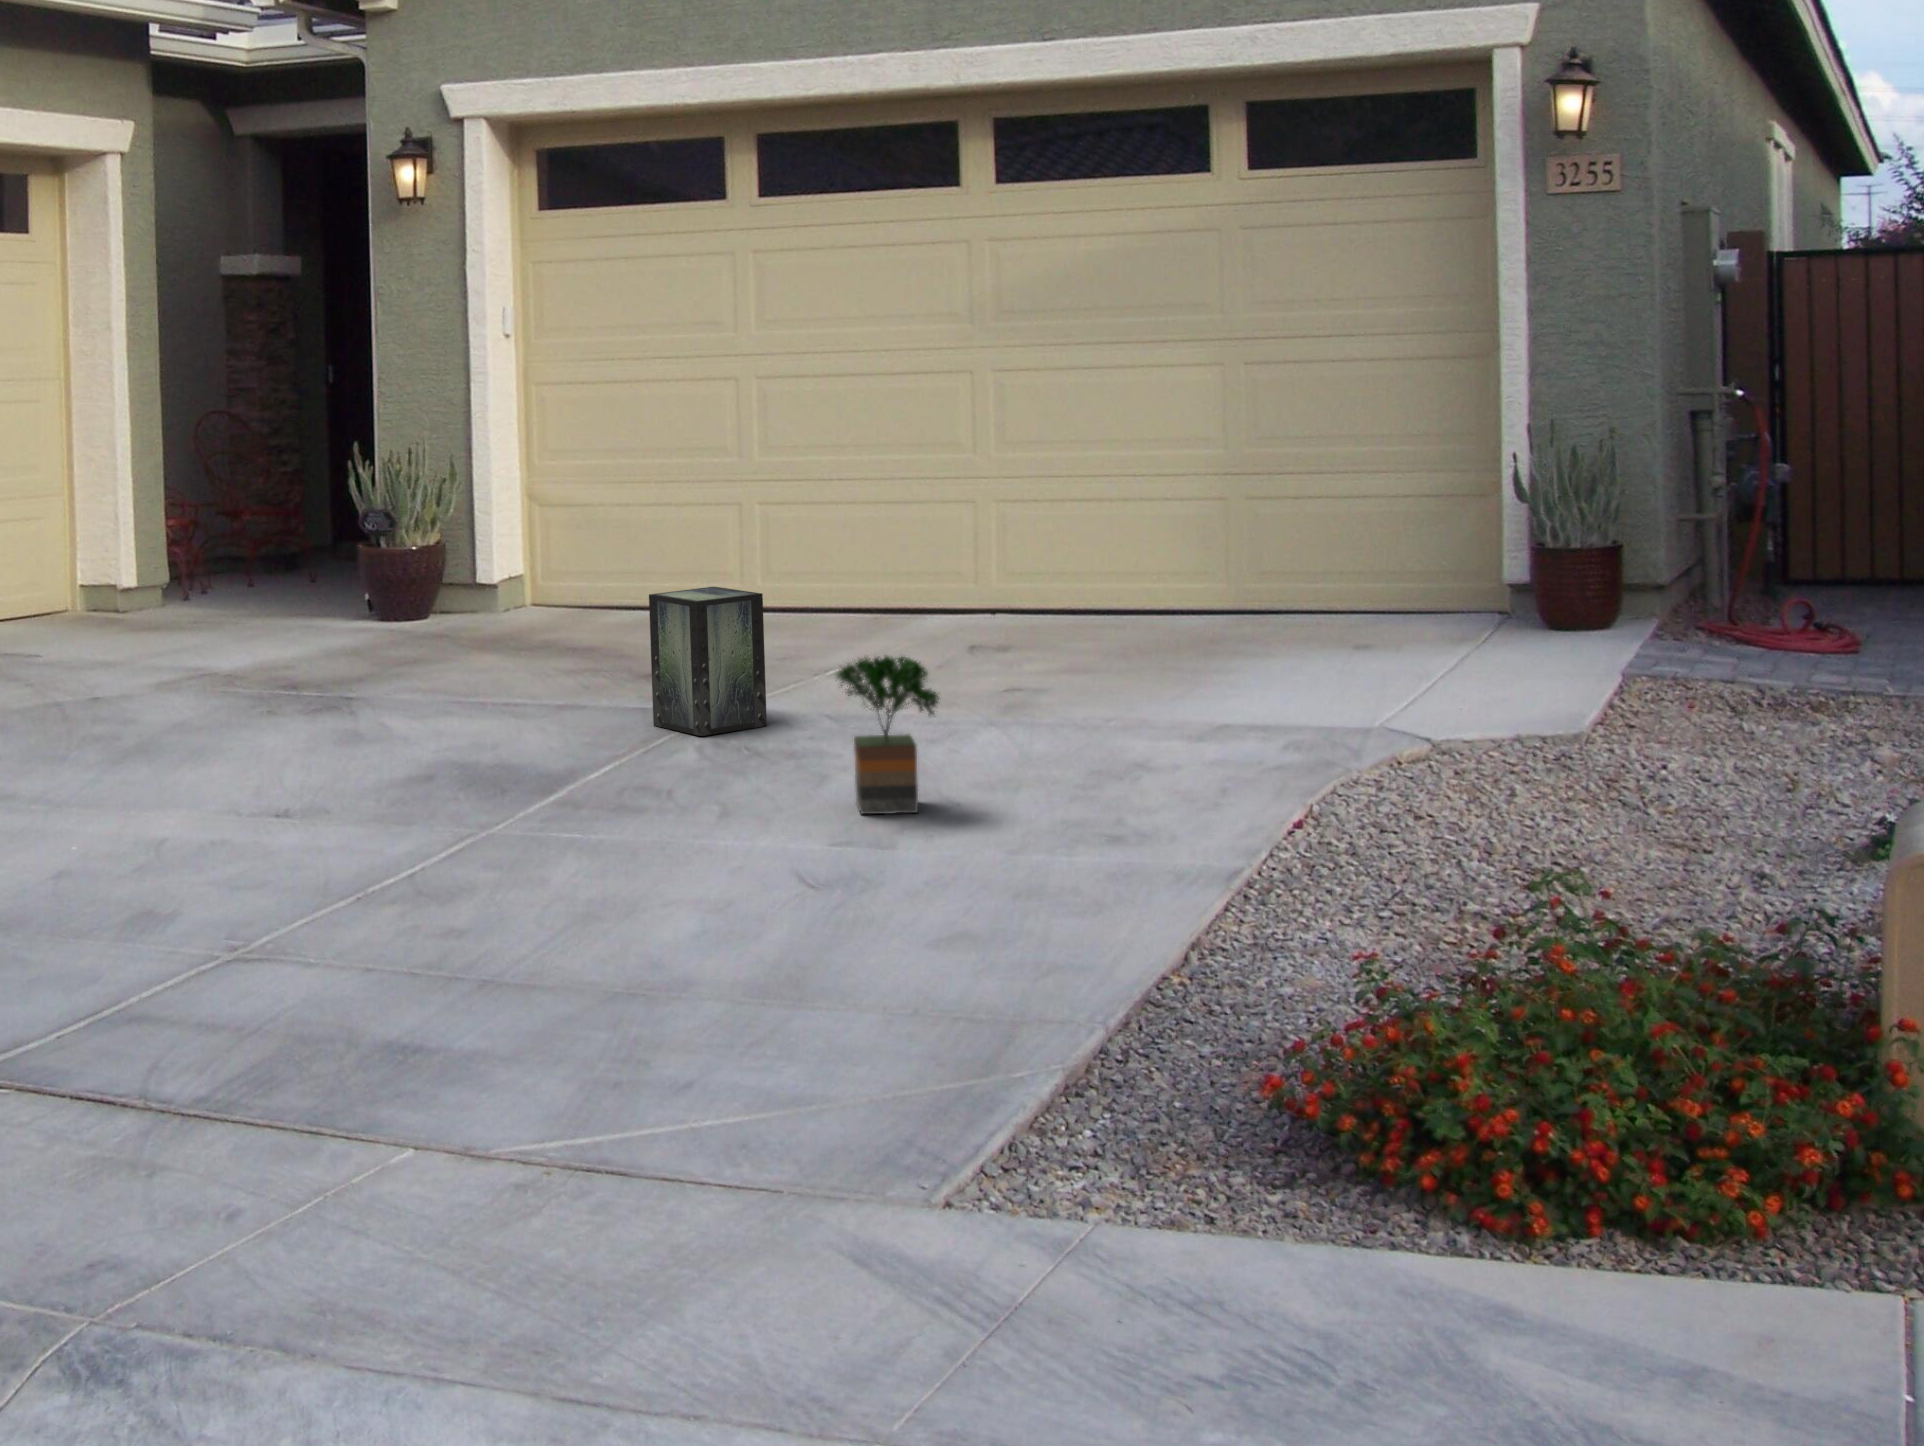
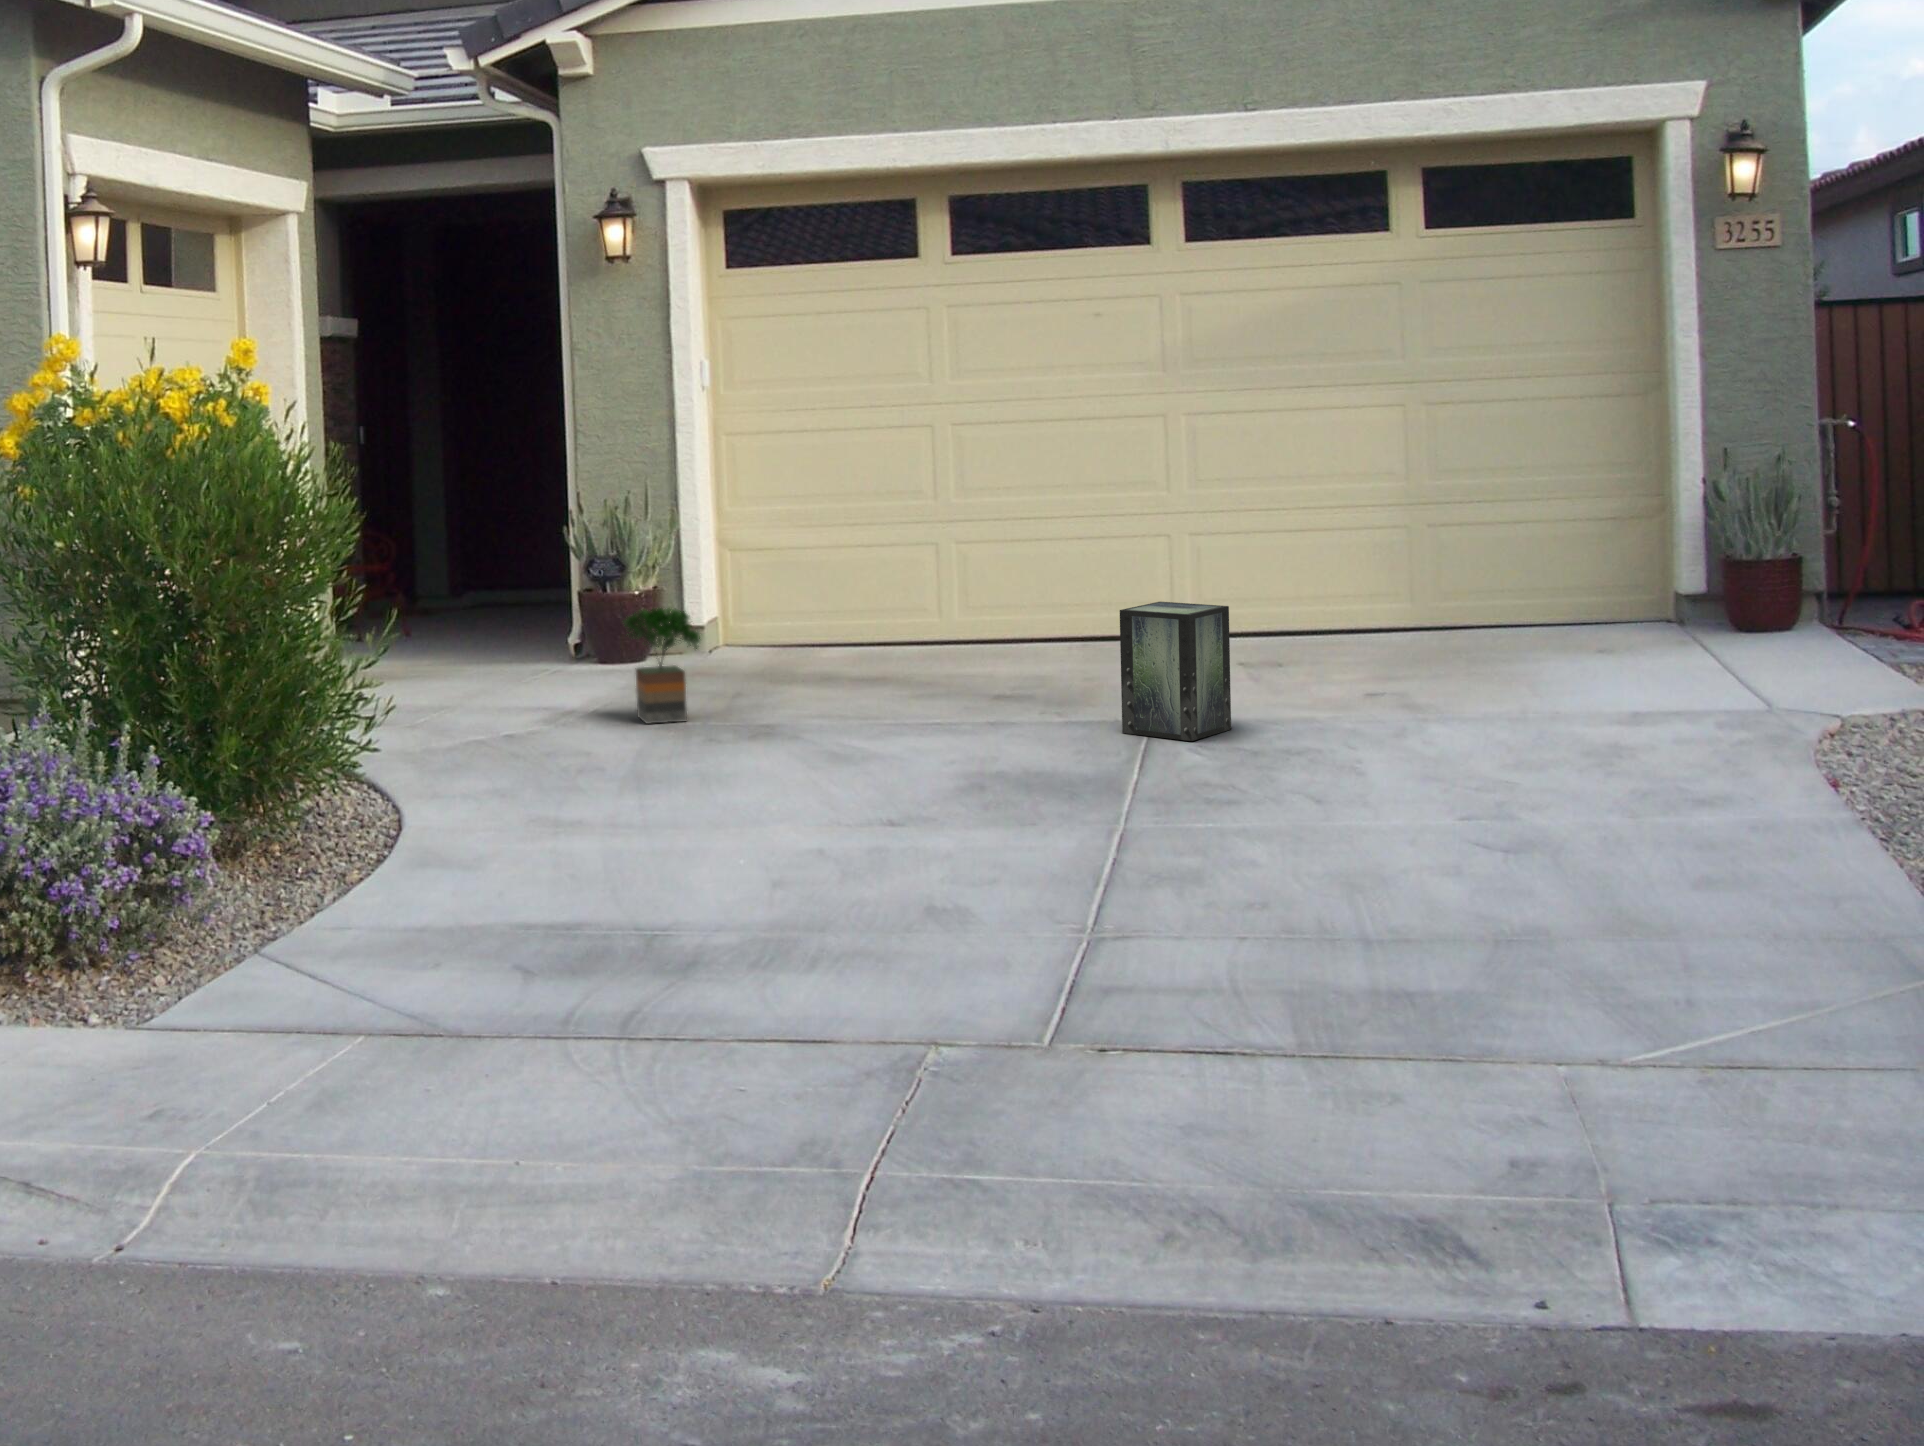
potted tree: present [837,655,939,814] -> present [624,608,700,724]

